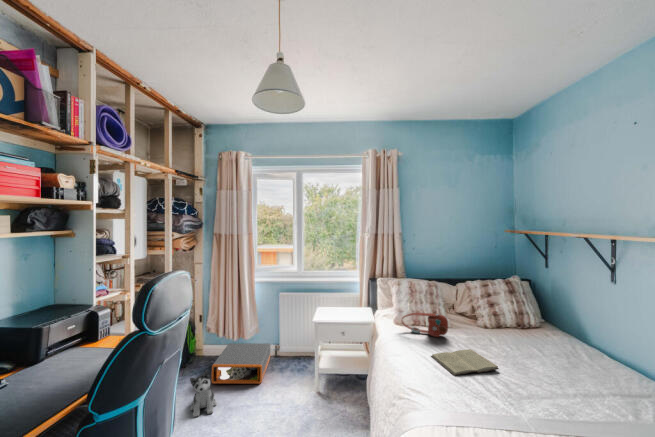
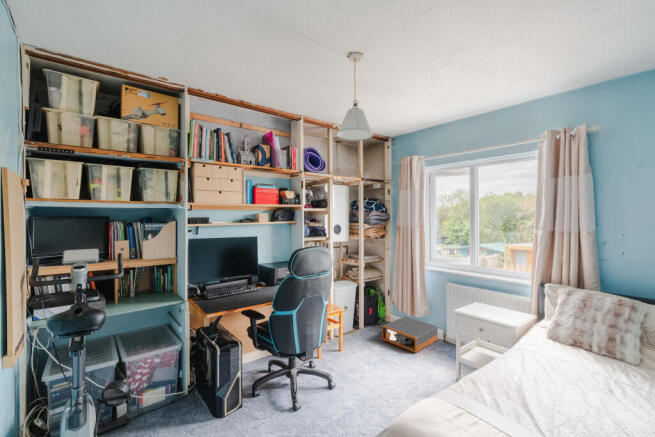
handbag: present [402,313,448,337] -> none [549,328,616,367]
book: present [431,349,499,376] -> none [549,373,635,419]
plush toy: present [190,370,216,417] -> none [359,324,377,356]

